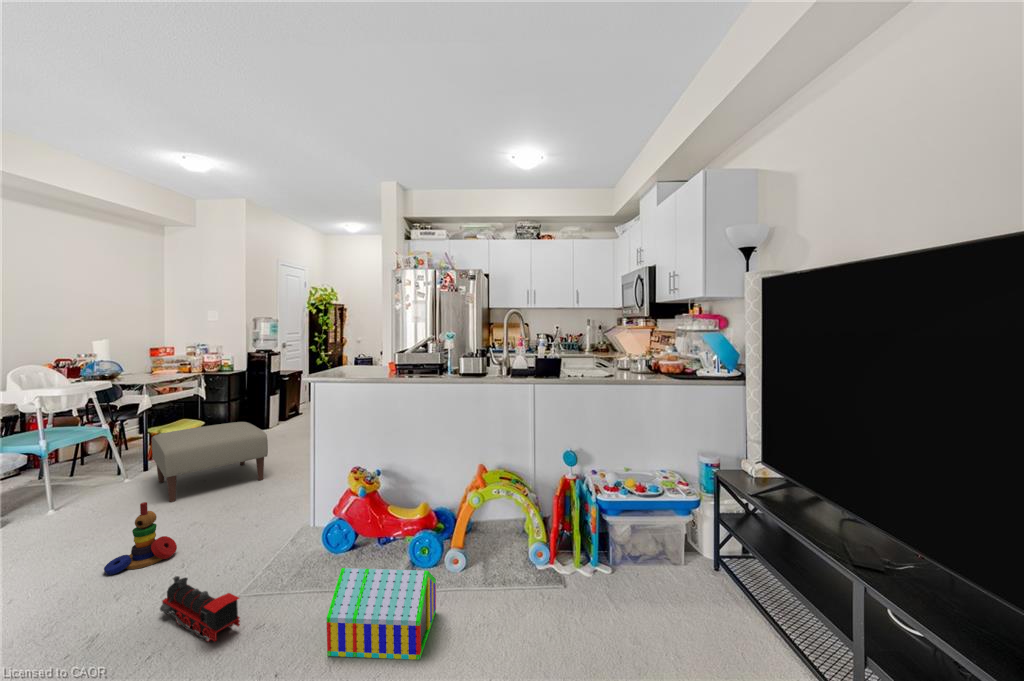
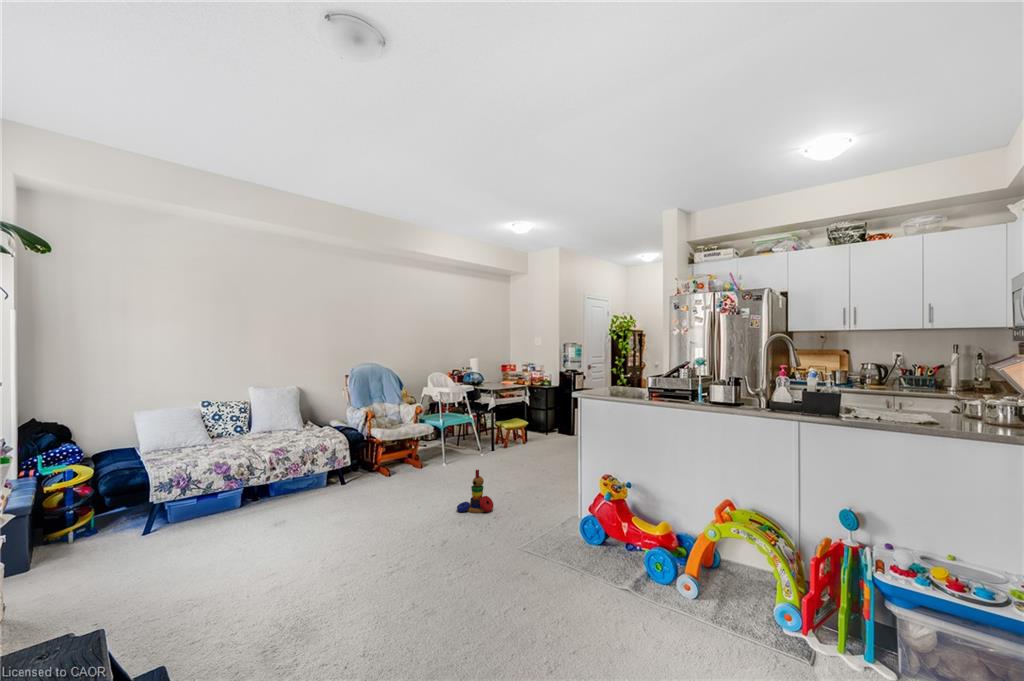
ottoman: present [152,422,268,502] -> none [493,426,560,477]
toy house: present [327,568,436,660] -> none [559,549,654,651]
toy train: present [160,576,240,642] -> none [475,521,513,572]

